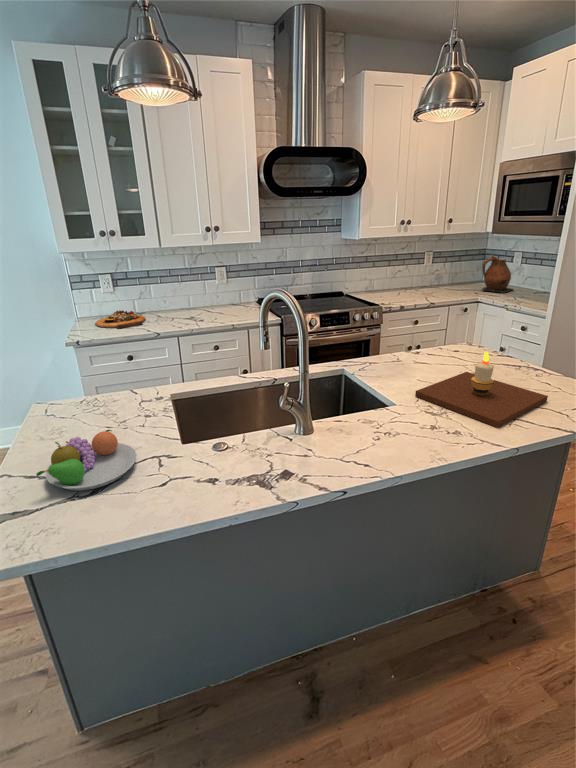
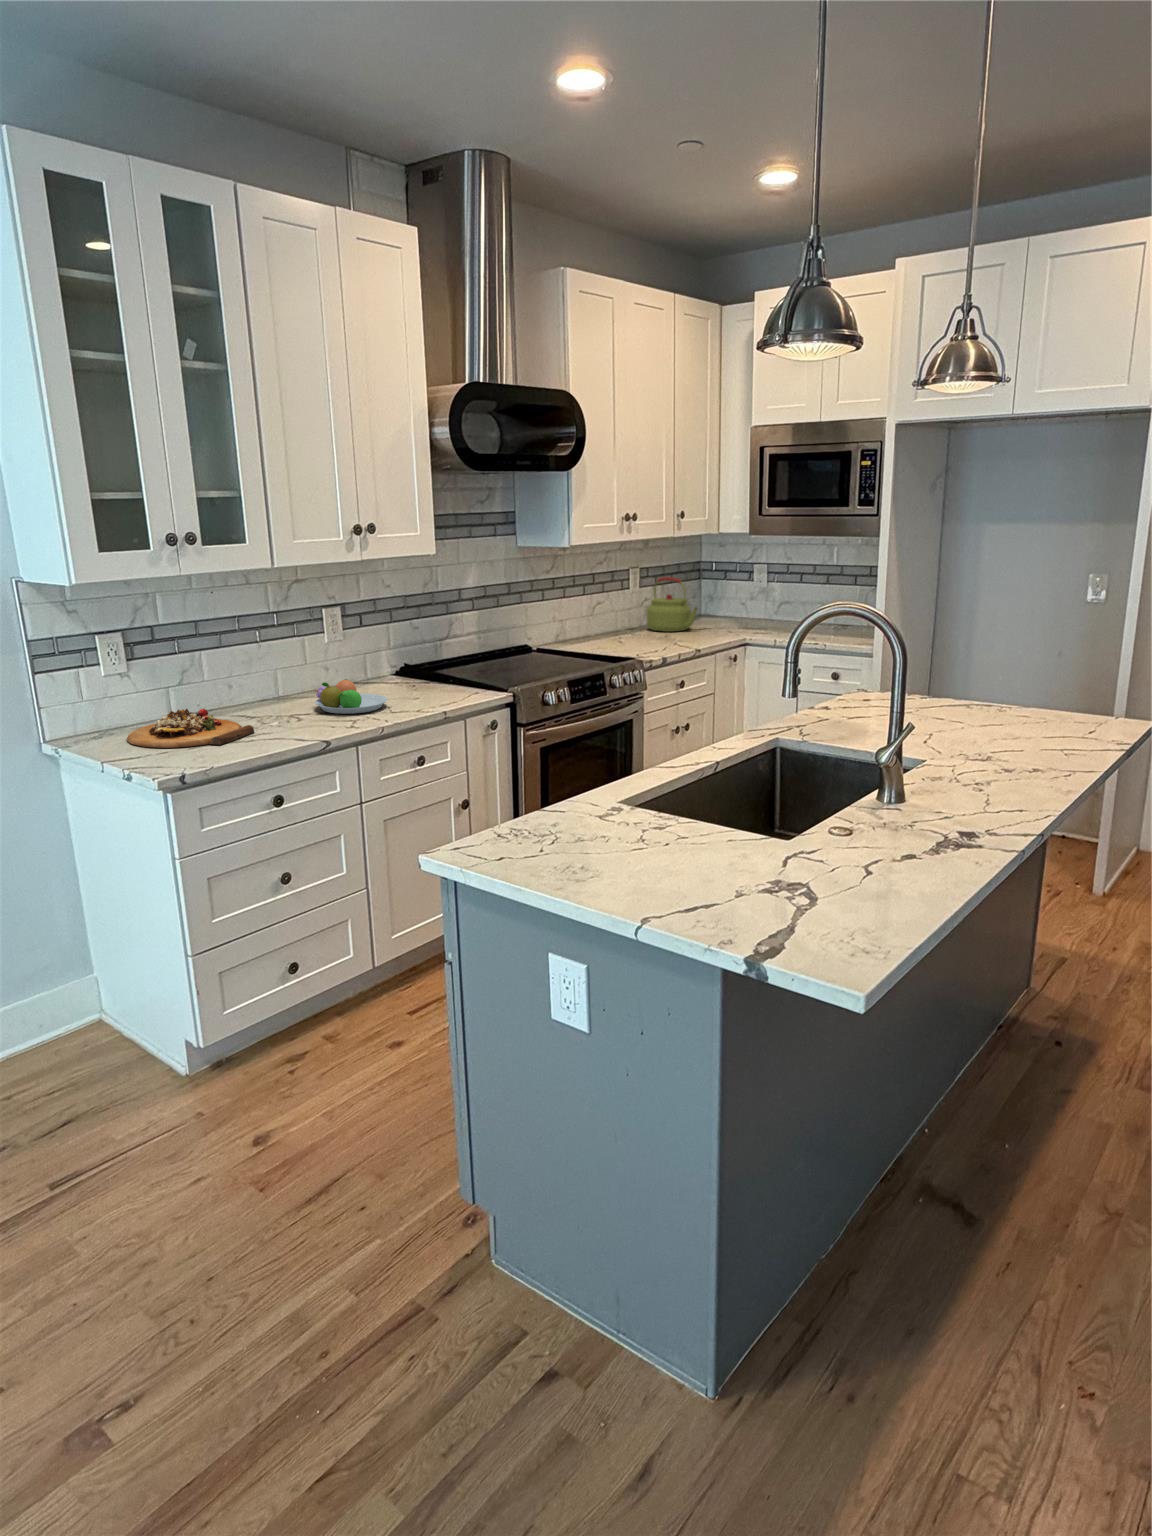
ceramic pitcher: present [482,255,513,293] -> none [724,569,771,629]
kettle: none [432,258,459,290] -> present [647,577,697,632]
candle: present [415,352,548,427] -> none [931,676,1067,763]
fruit bowl: present [36,430,137,490] -> present [315,679,388,714]

